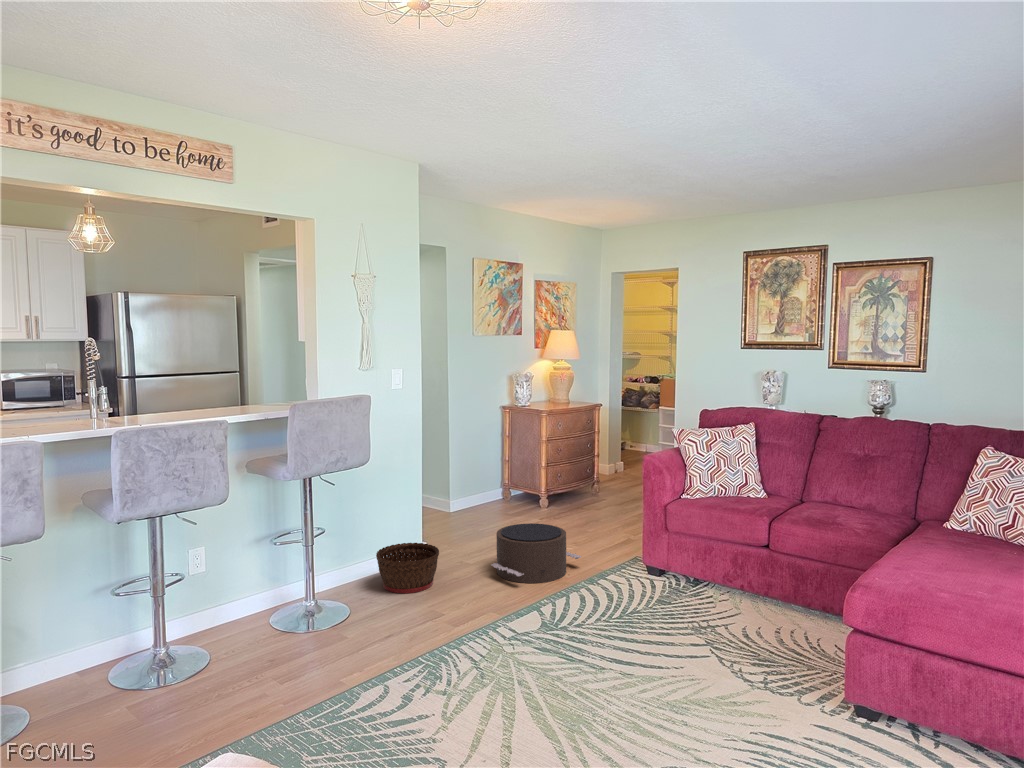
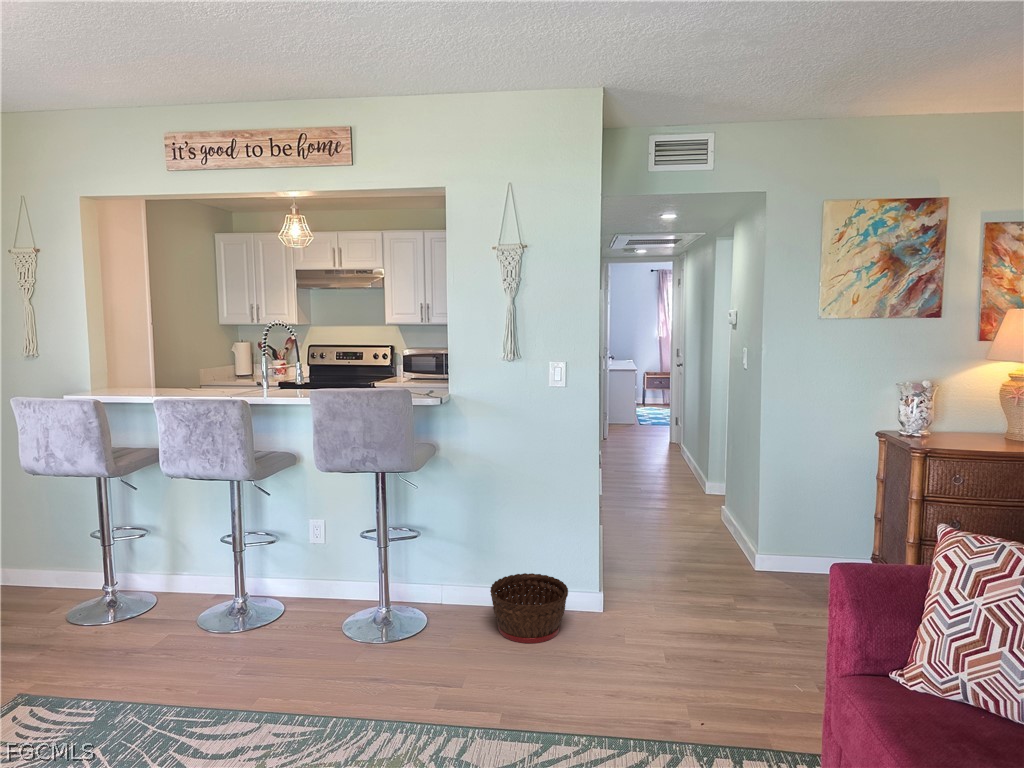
pouf: present [491,523,581,583] -> none [604,606,751,722]

